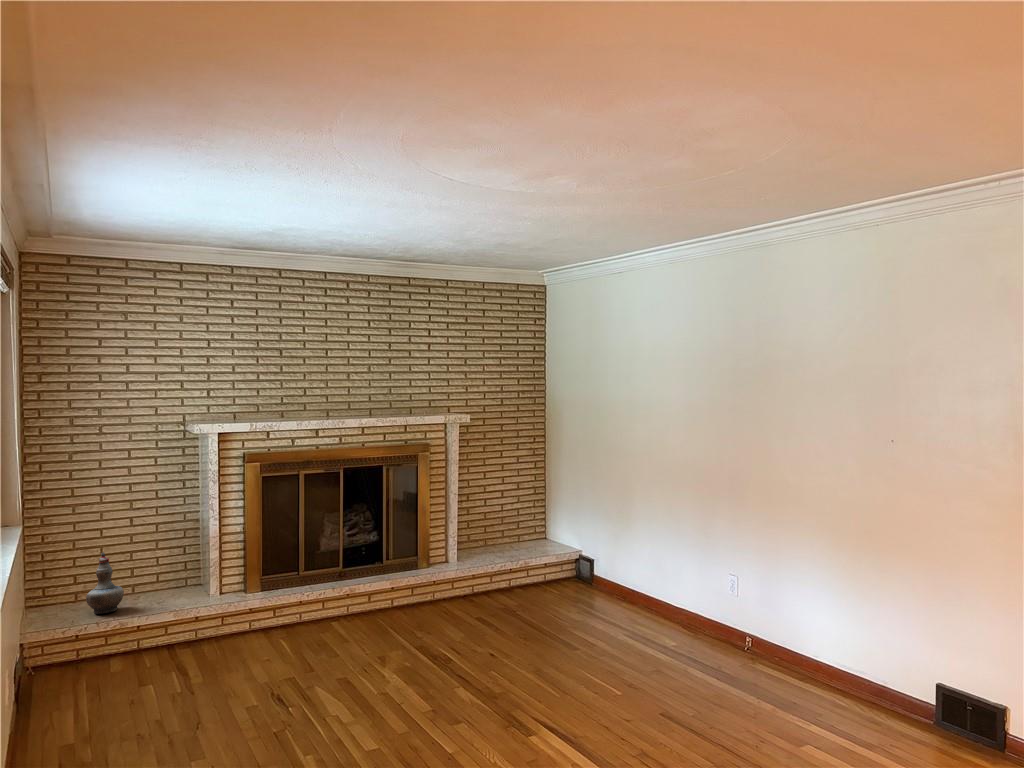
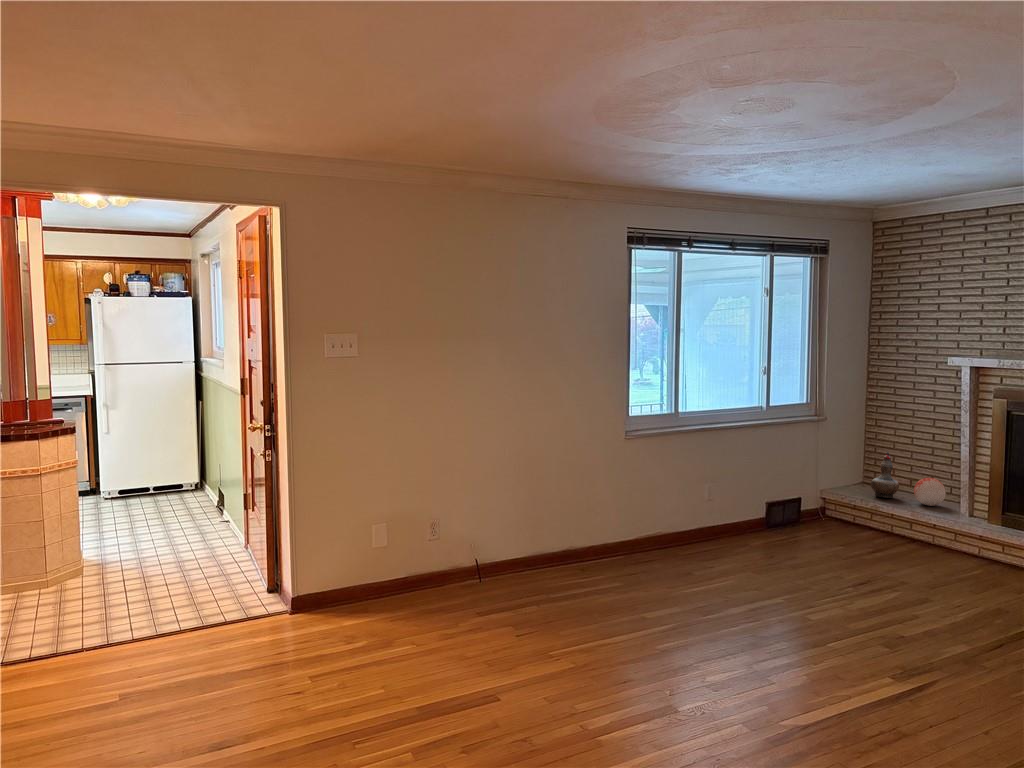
decorative orb: none [144,568,180,601] -> present [914,478,946,506]

